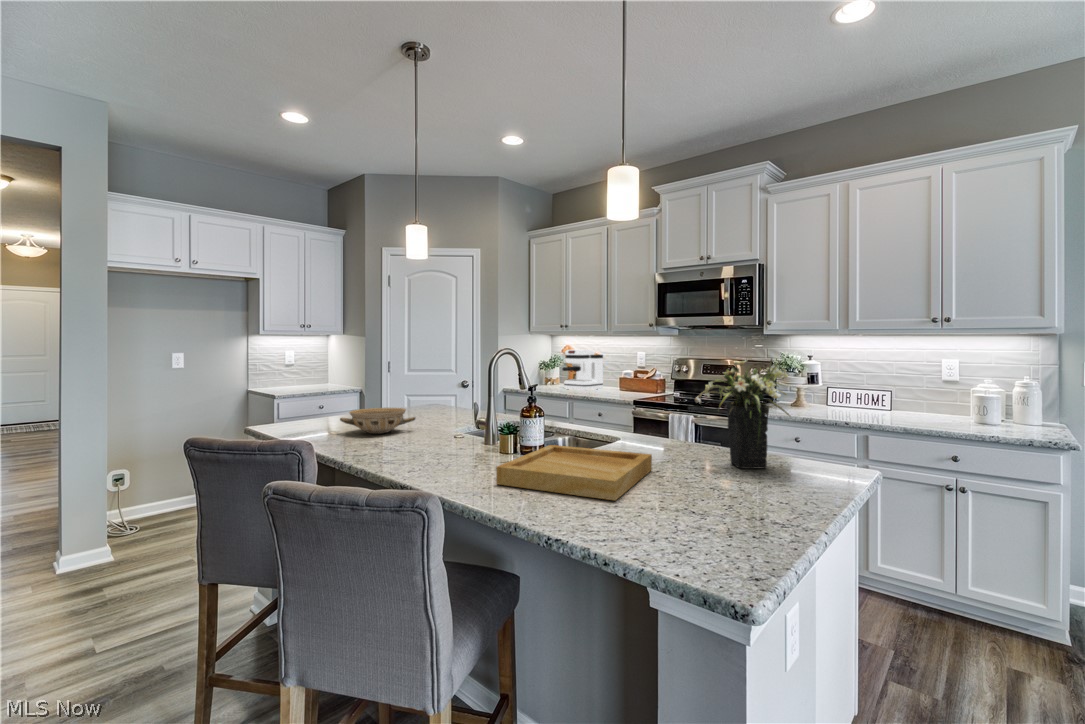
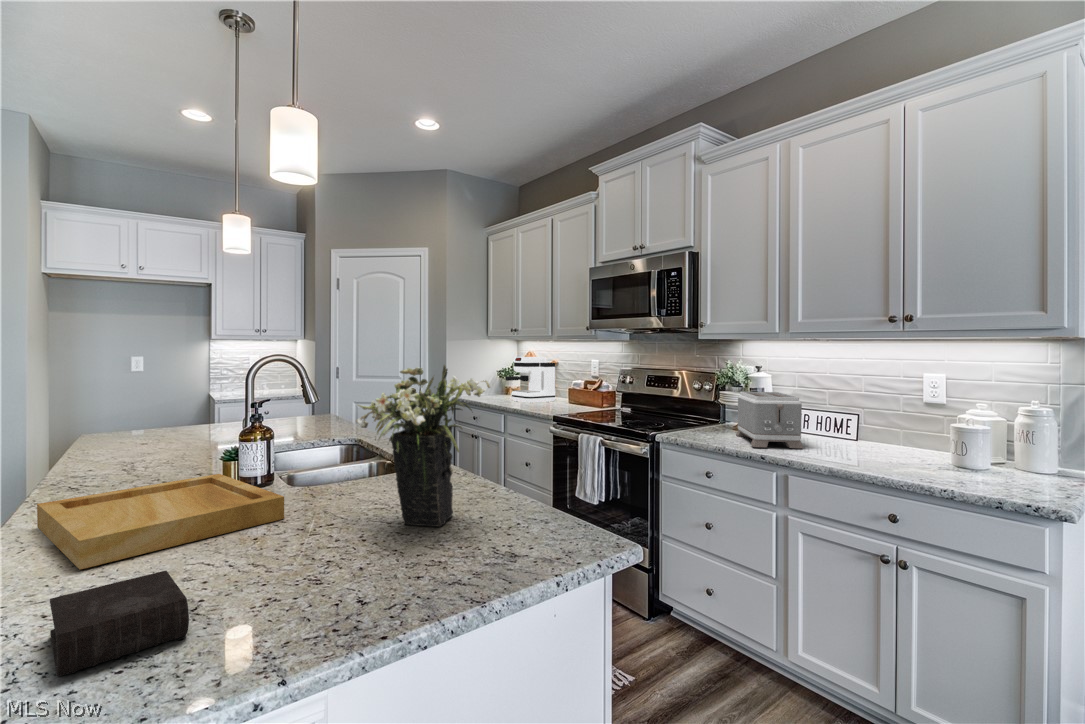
toaster: none [802,375,867,417] -> present [736,392,803,448]
ceramic bowl: present [340,408,415,434] -> none [115,417,202,447]
book: none [706,490,786,537] -> present [50,571,189,676]

